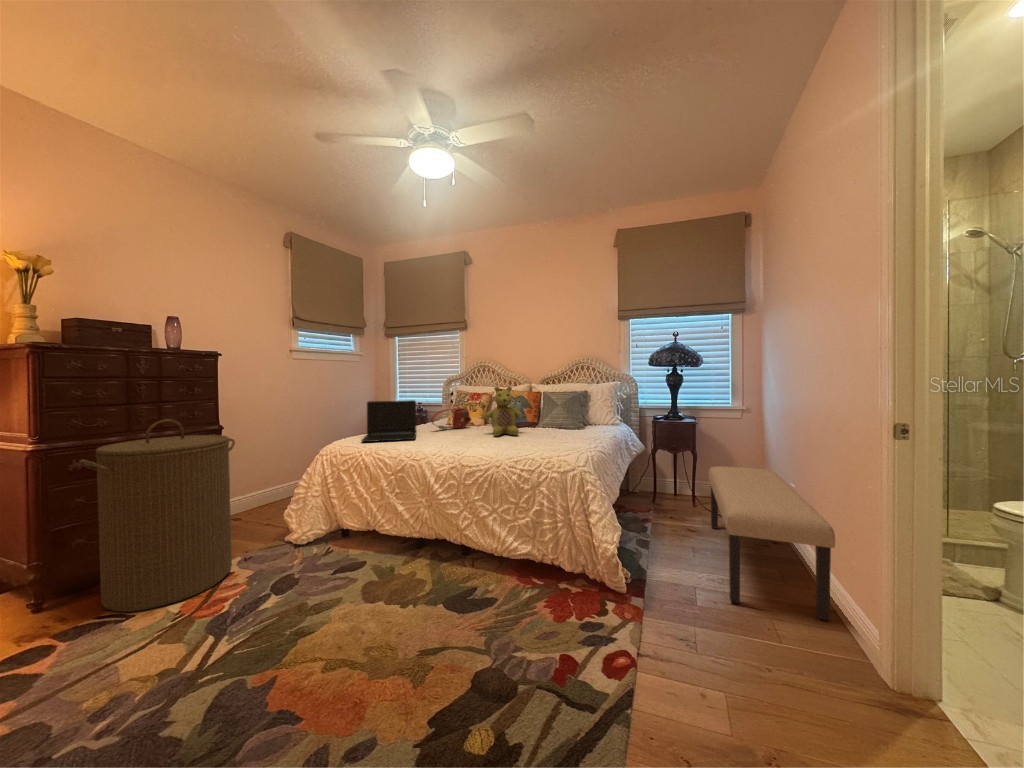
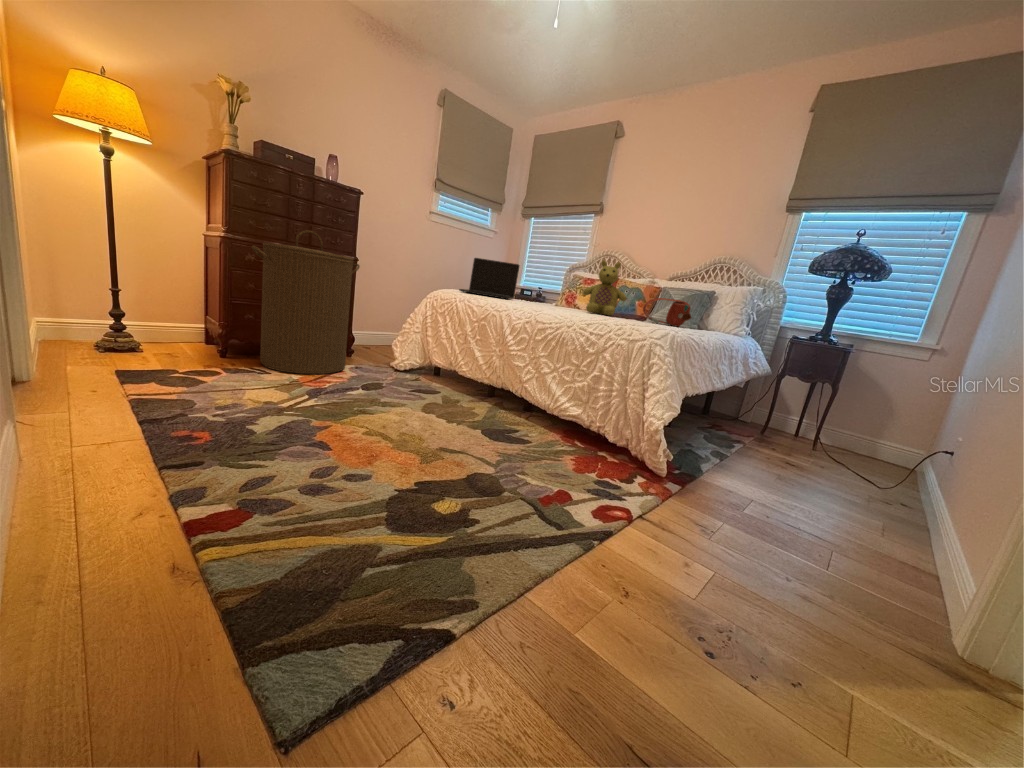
handbag: present [431,407,471,430] -> present [643,298,691,327]
bench: present [708,466,835,620] -> none [793,404,984,585]

